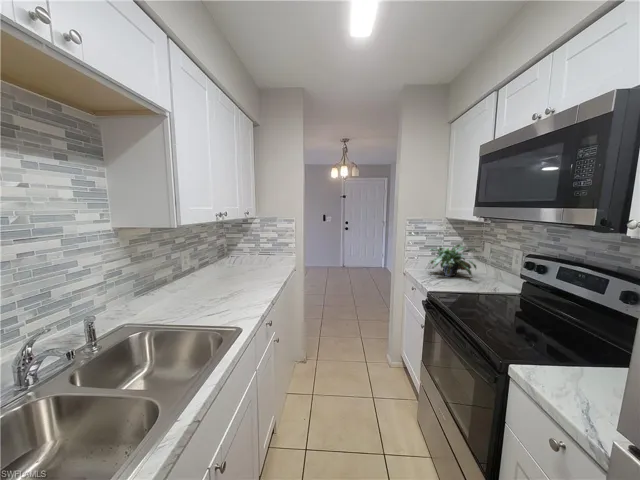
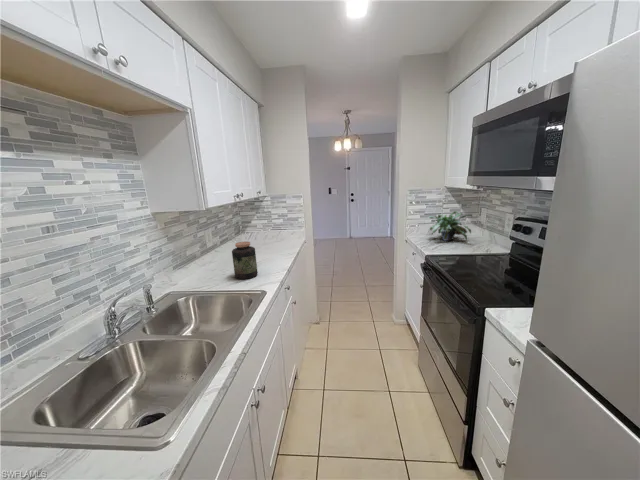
jar: none [205,267,234,312] -> present [232,242,258,279]

